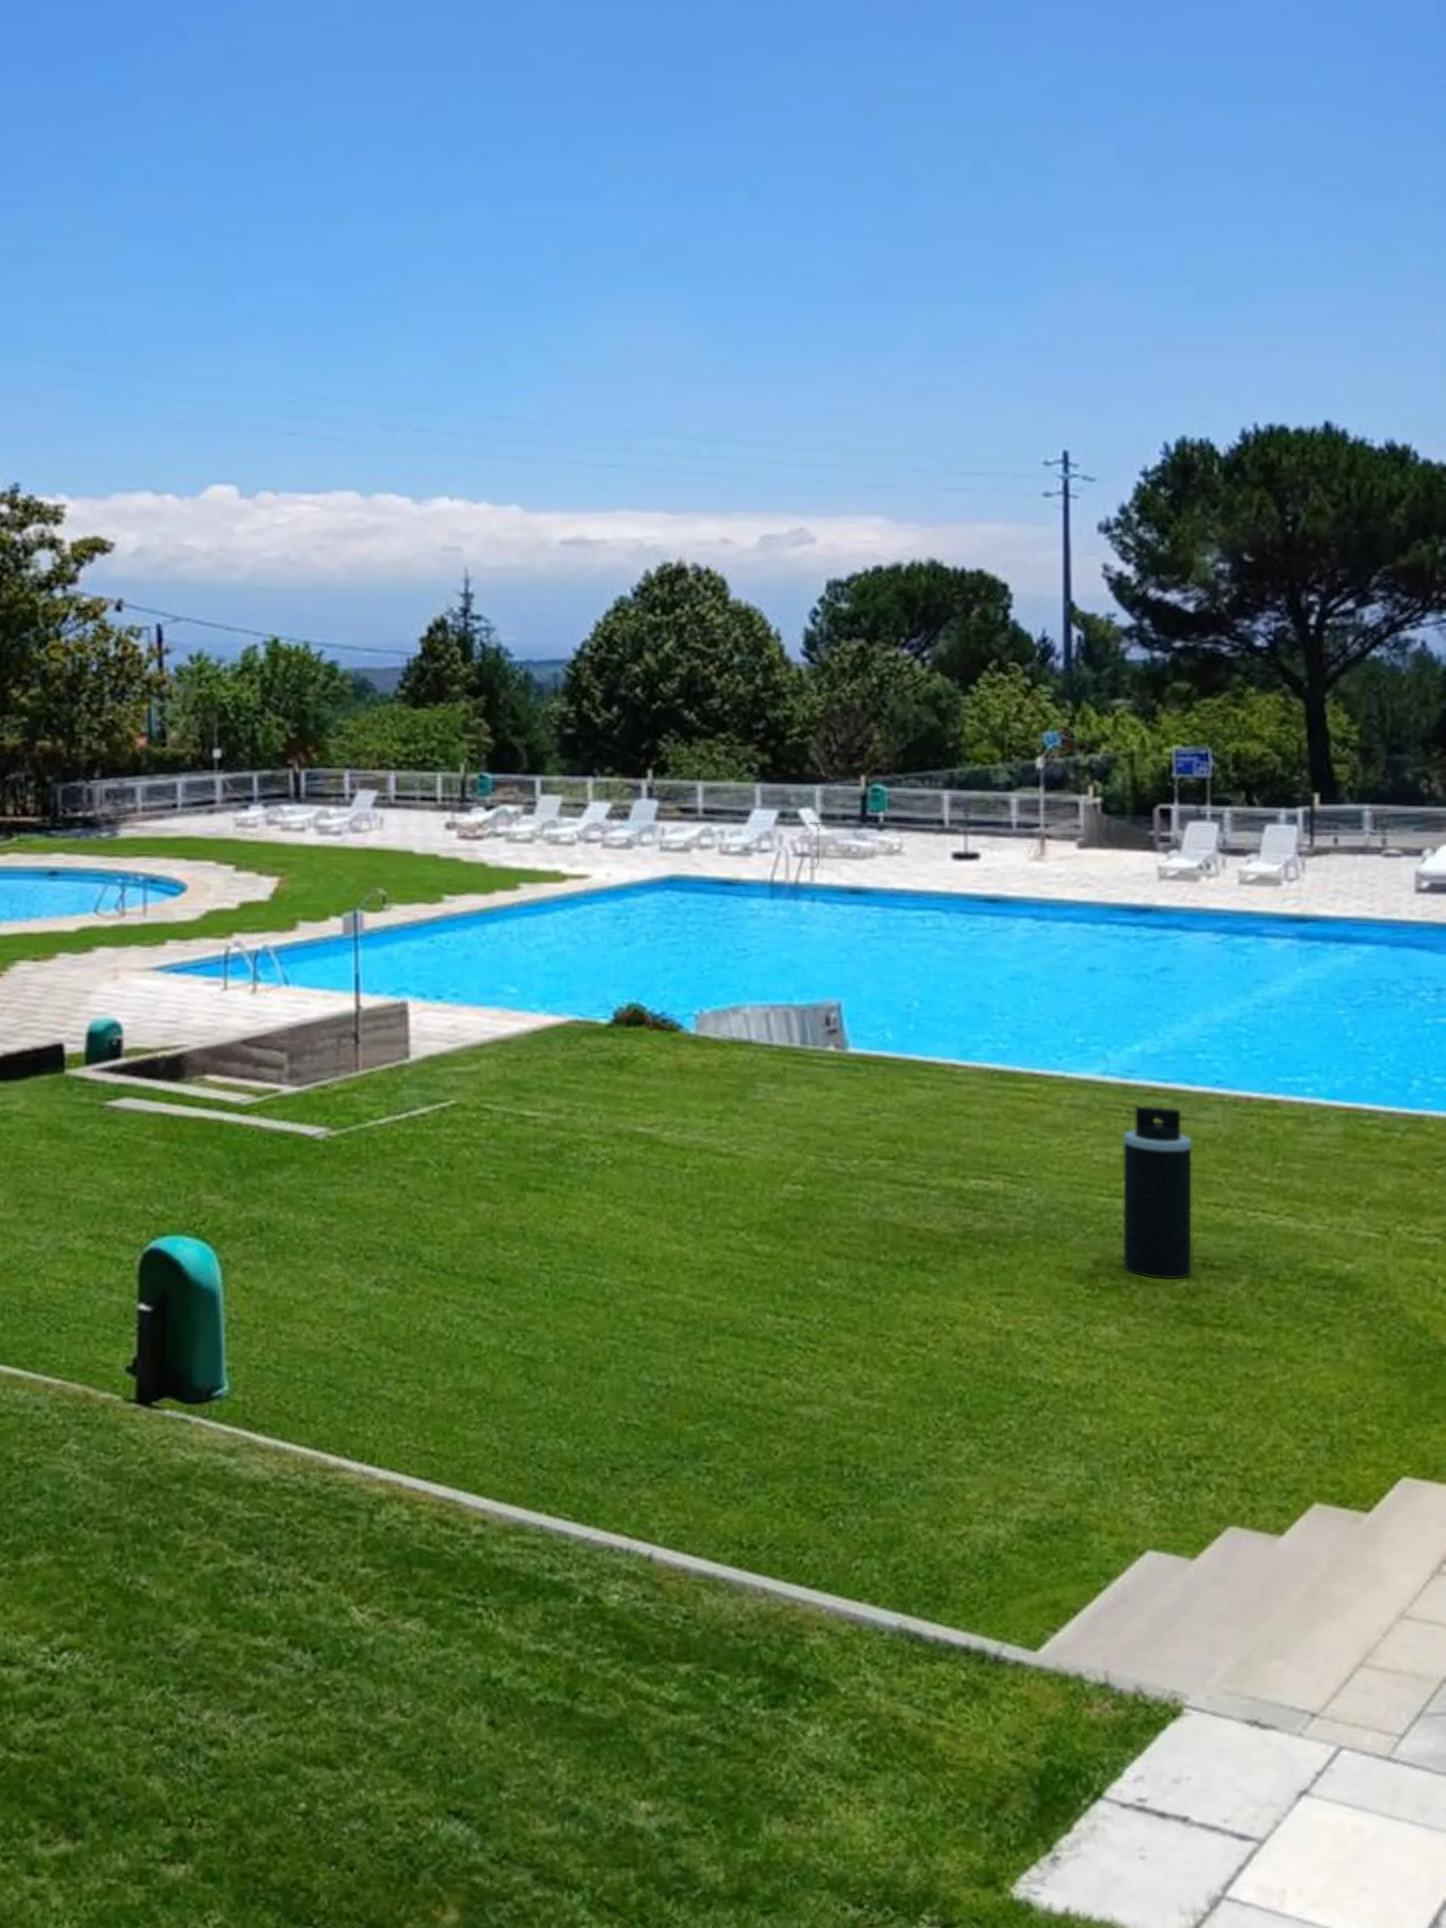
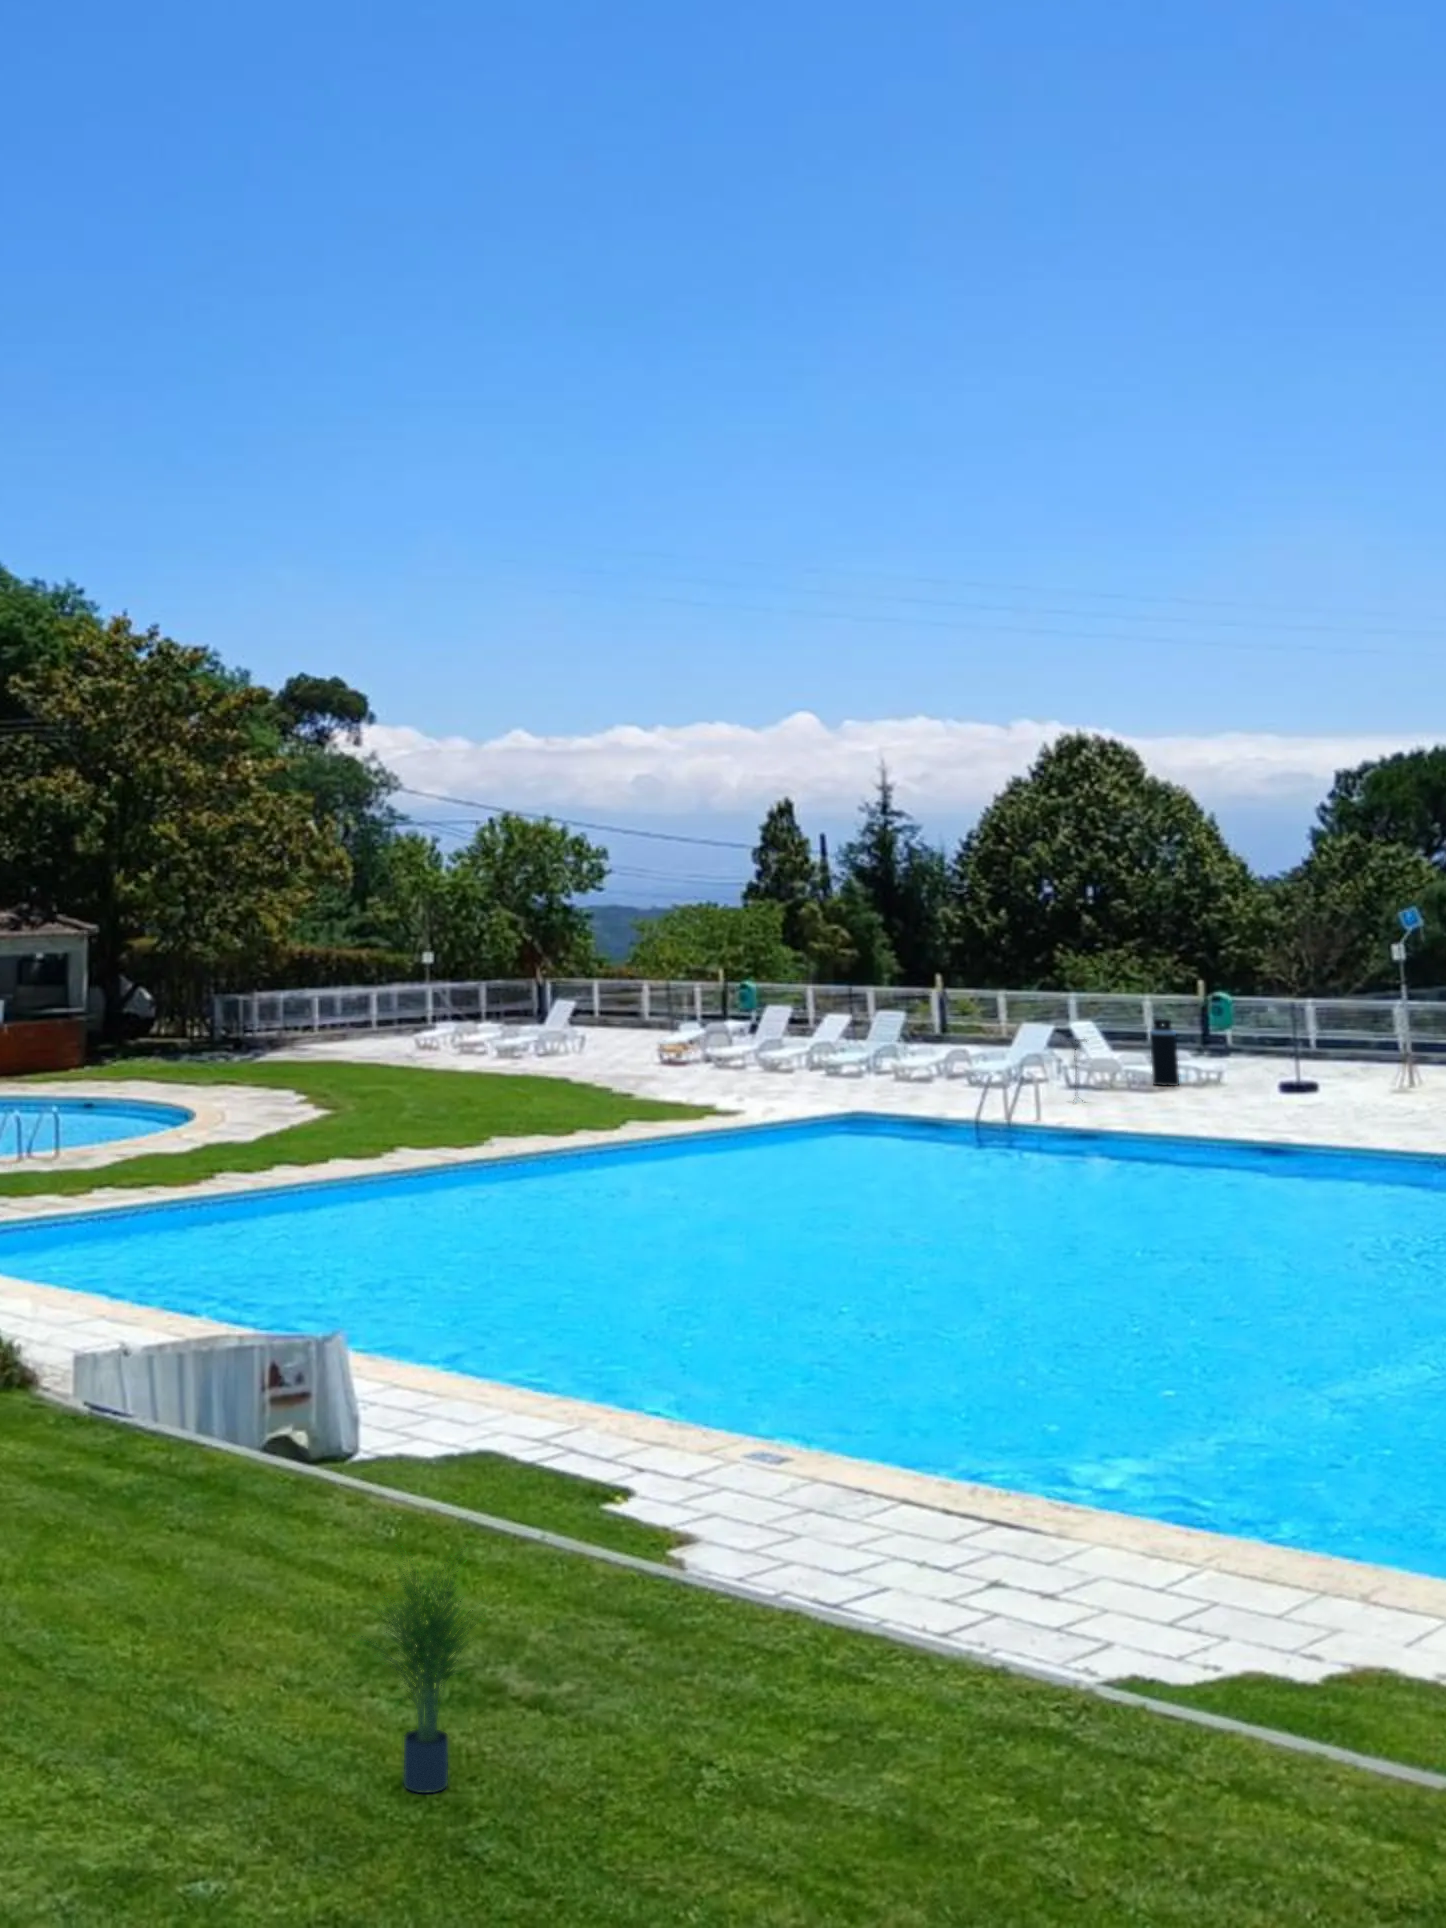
trash can: present [1124,1107,1191,1278] -> present [1150,1019,1179,1086]
potted plant: none [1208,1136,1280,1252] -> present [354,1557,484,1793]

